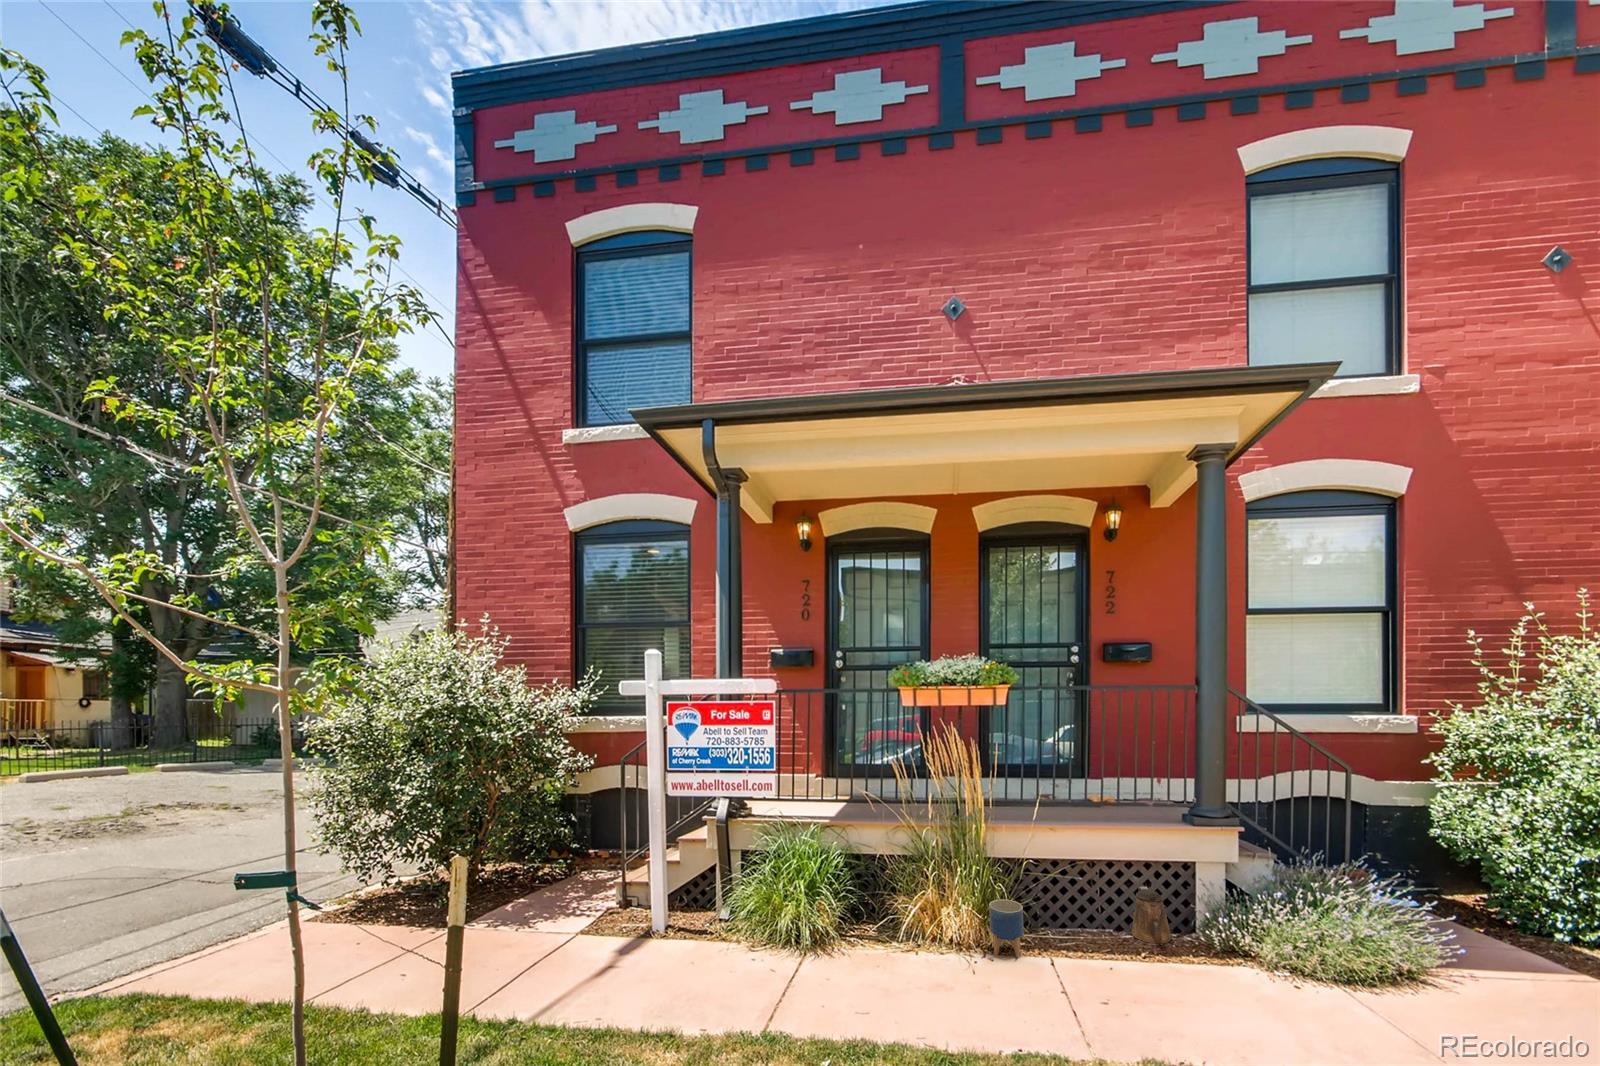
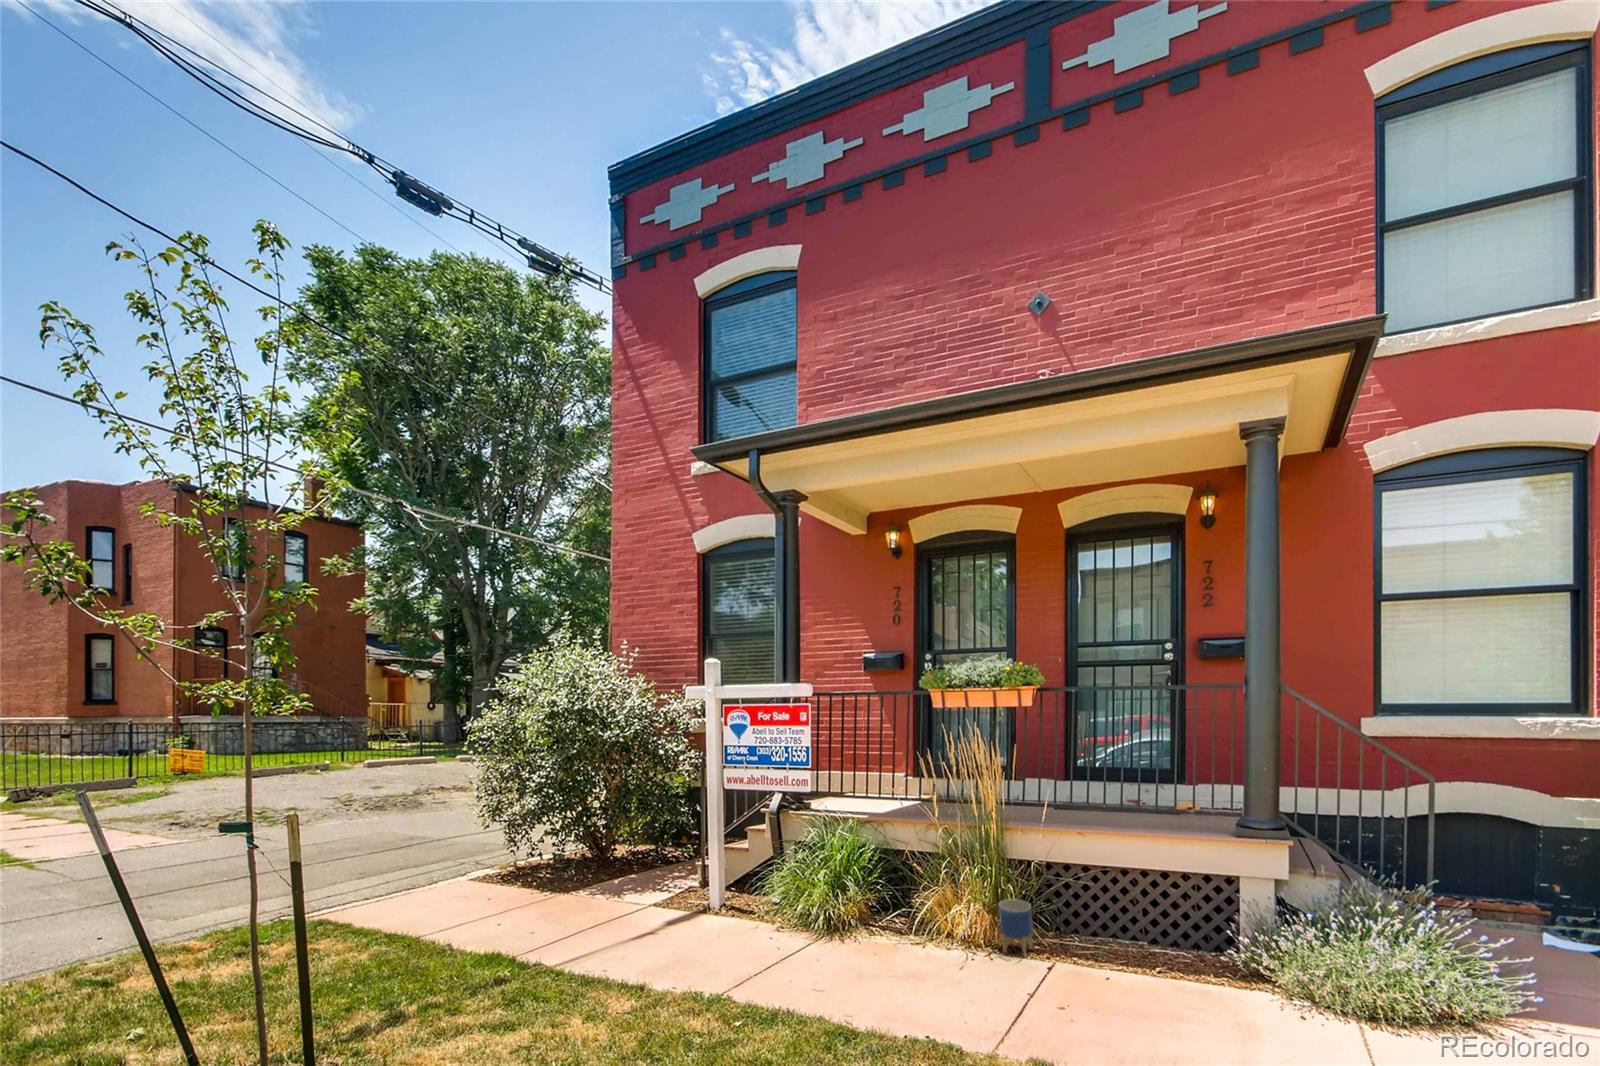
watering can: present [1131,887,1172,943] -> none [1162,899,1206,959]

